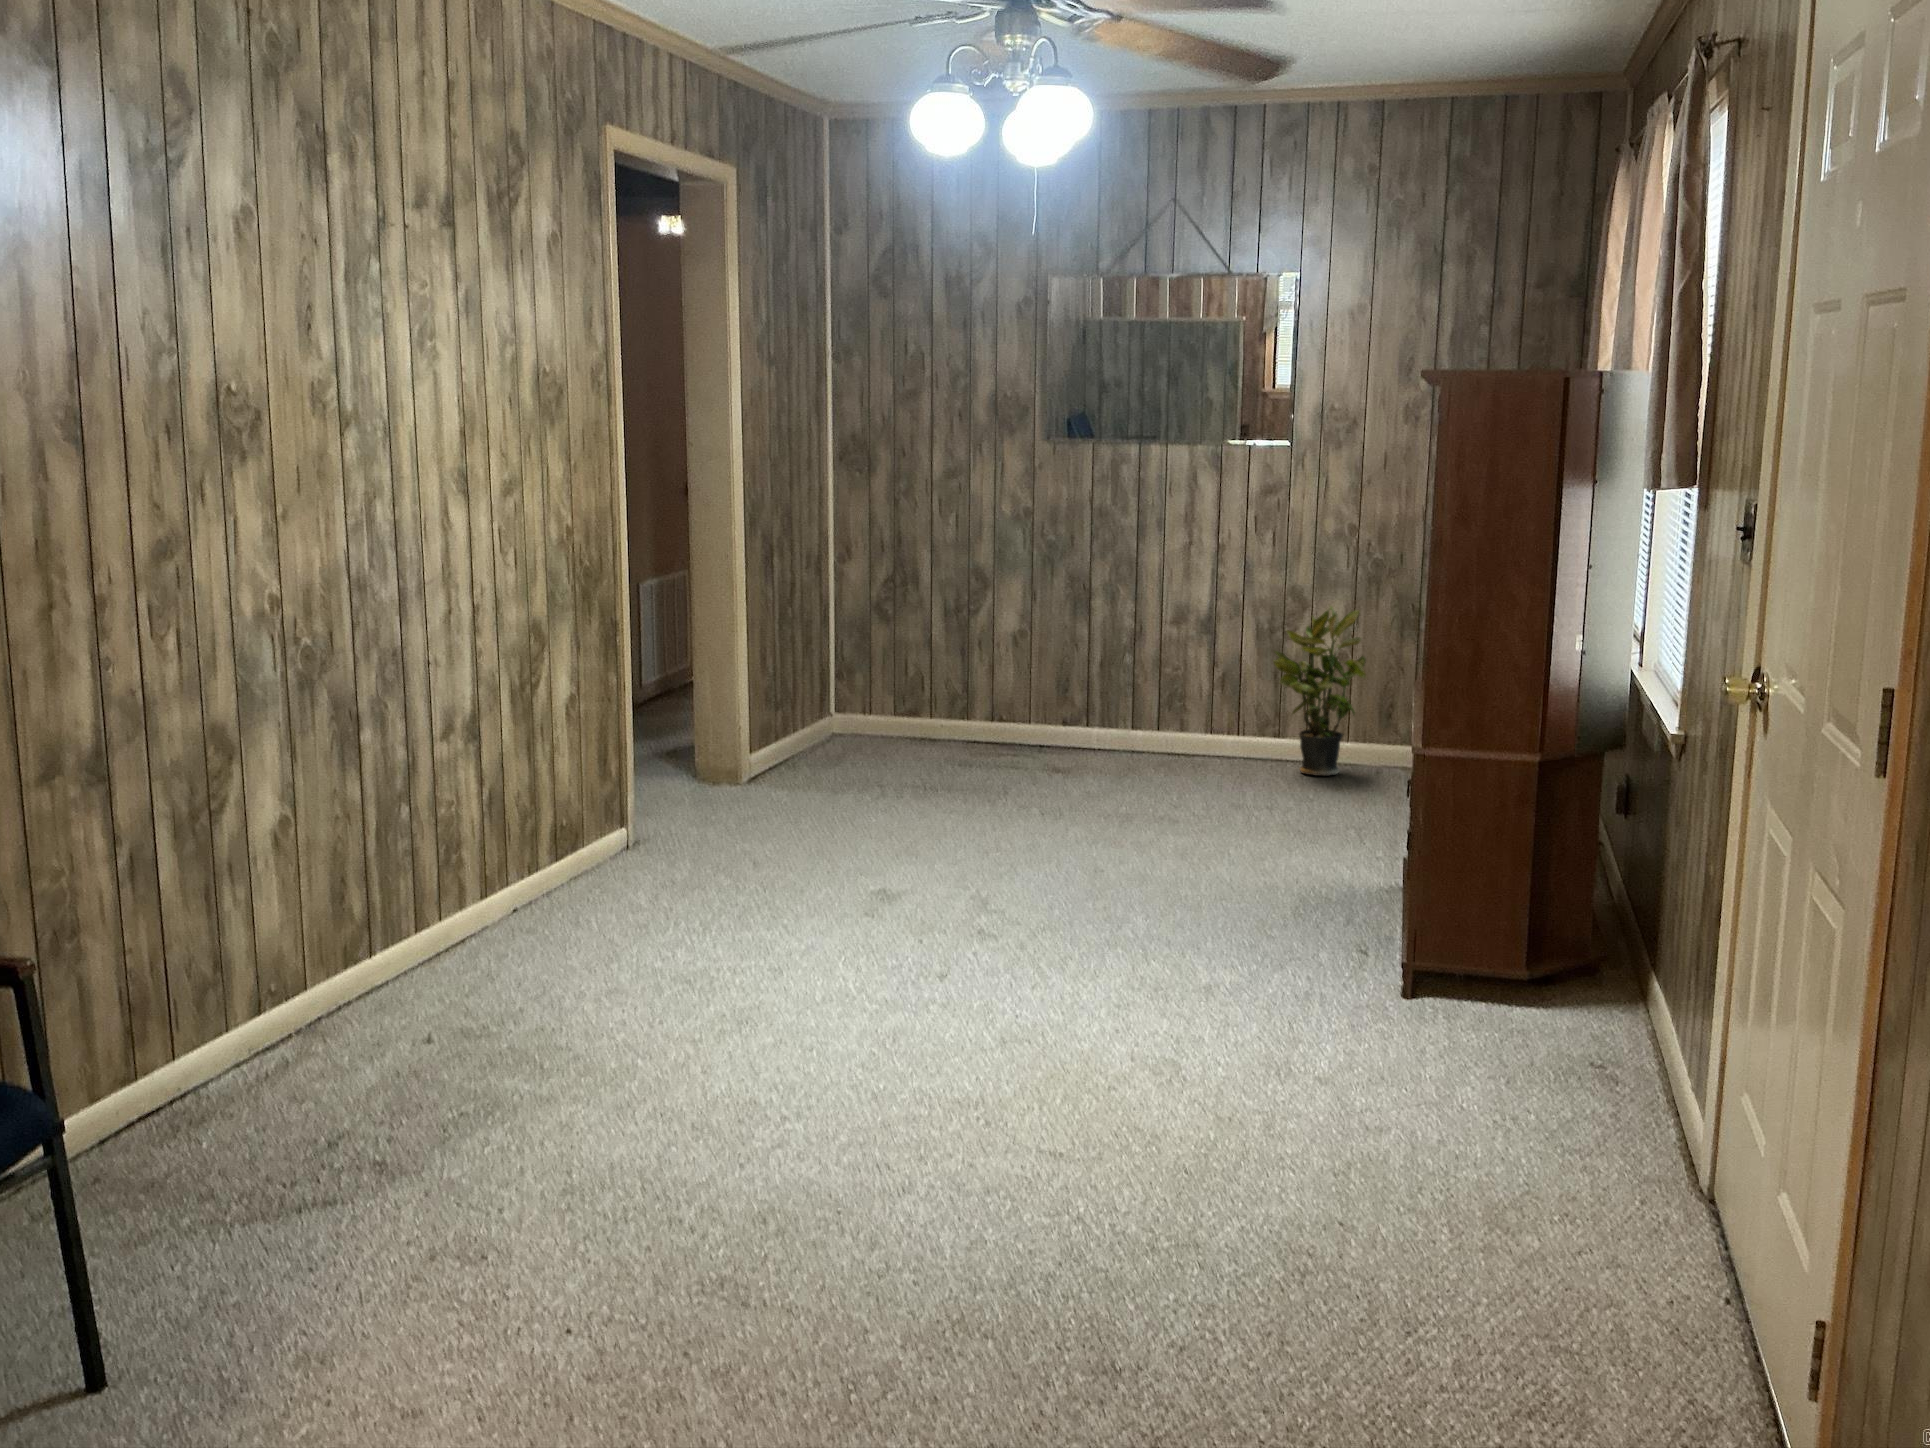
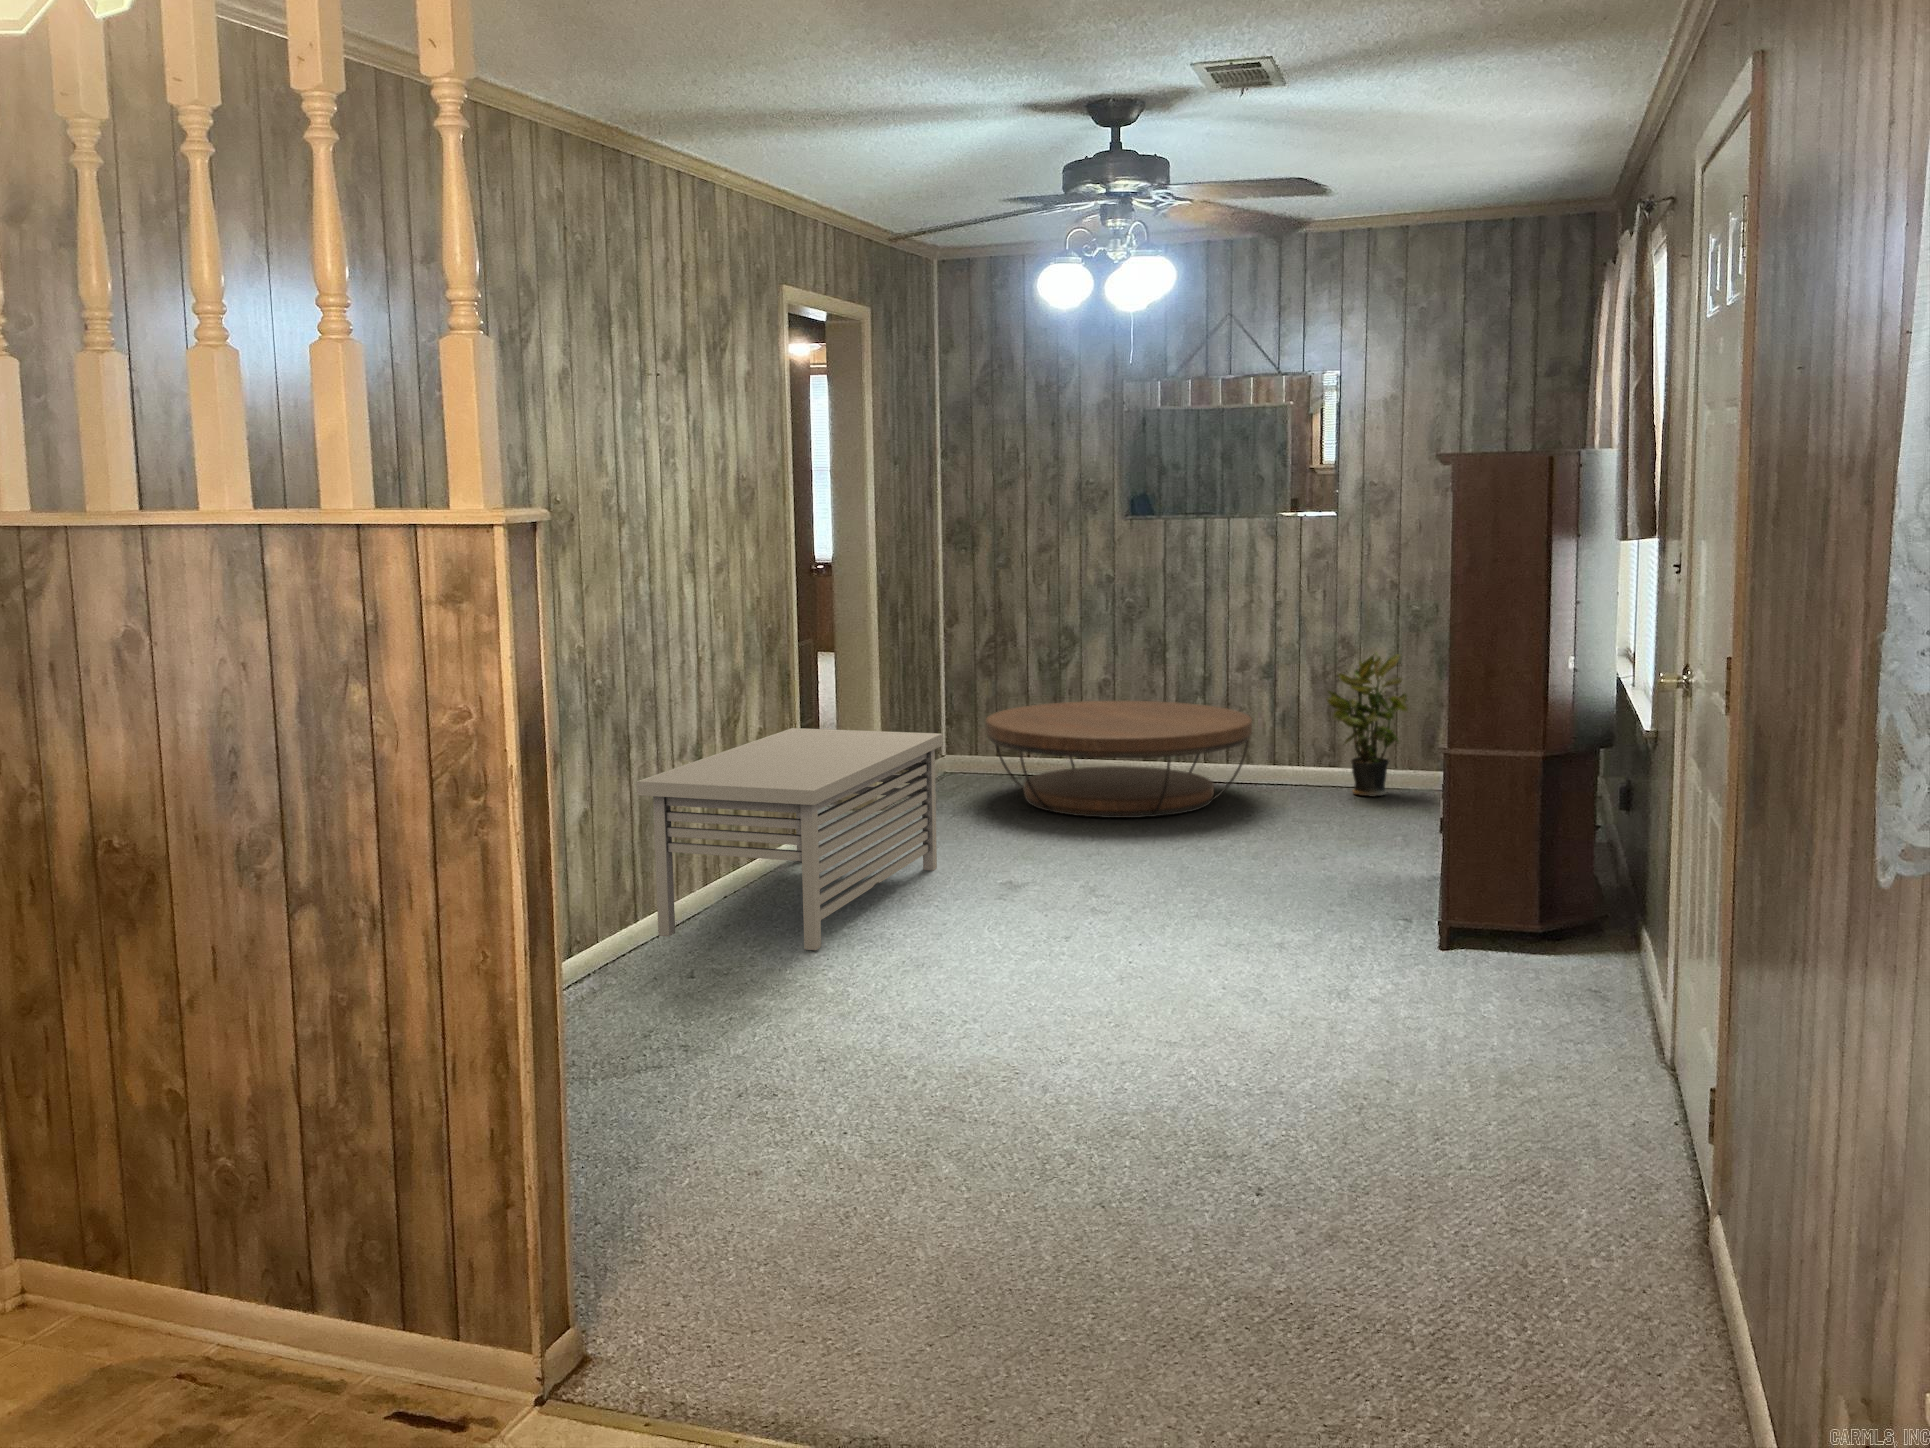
coffee table: none [870,656,1186,802] -> present [985,701,1252,818]
storage bench: none [367,692,800,998] -> present [636,728,943,950]

